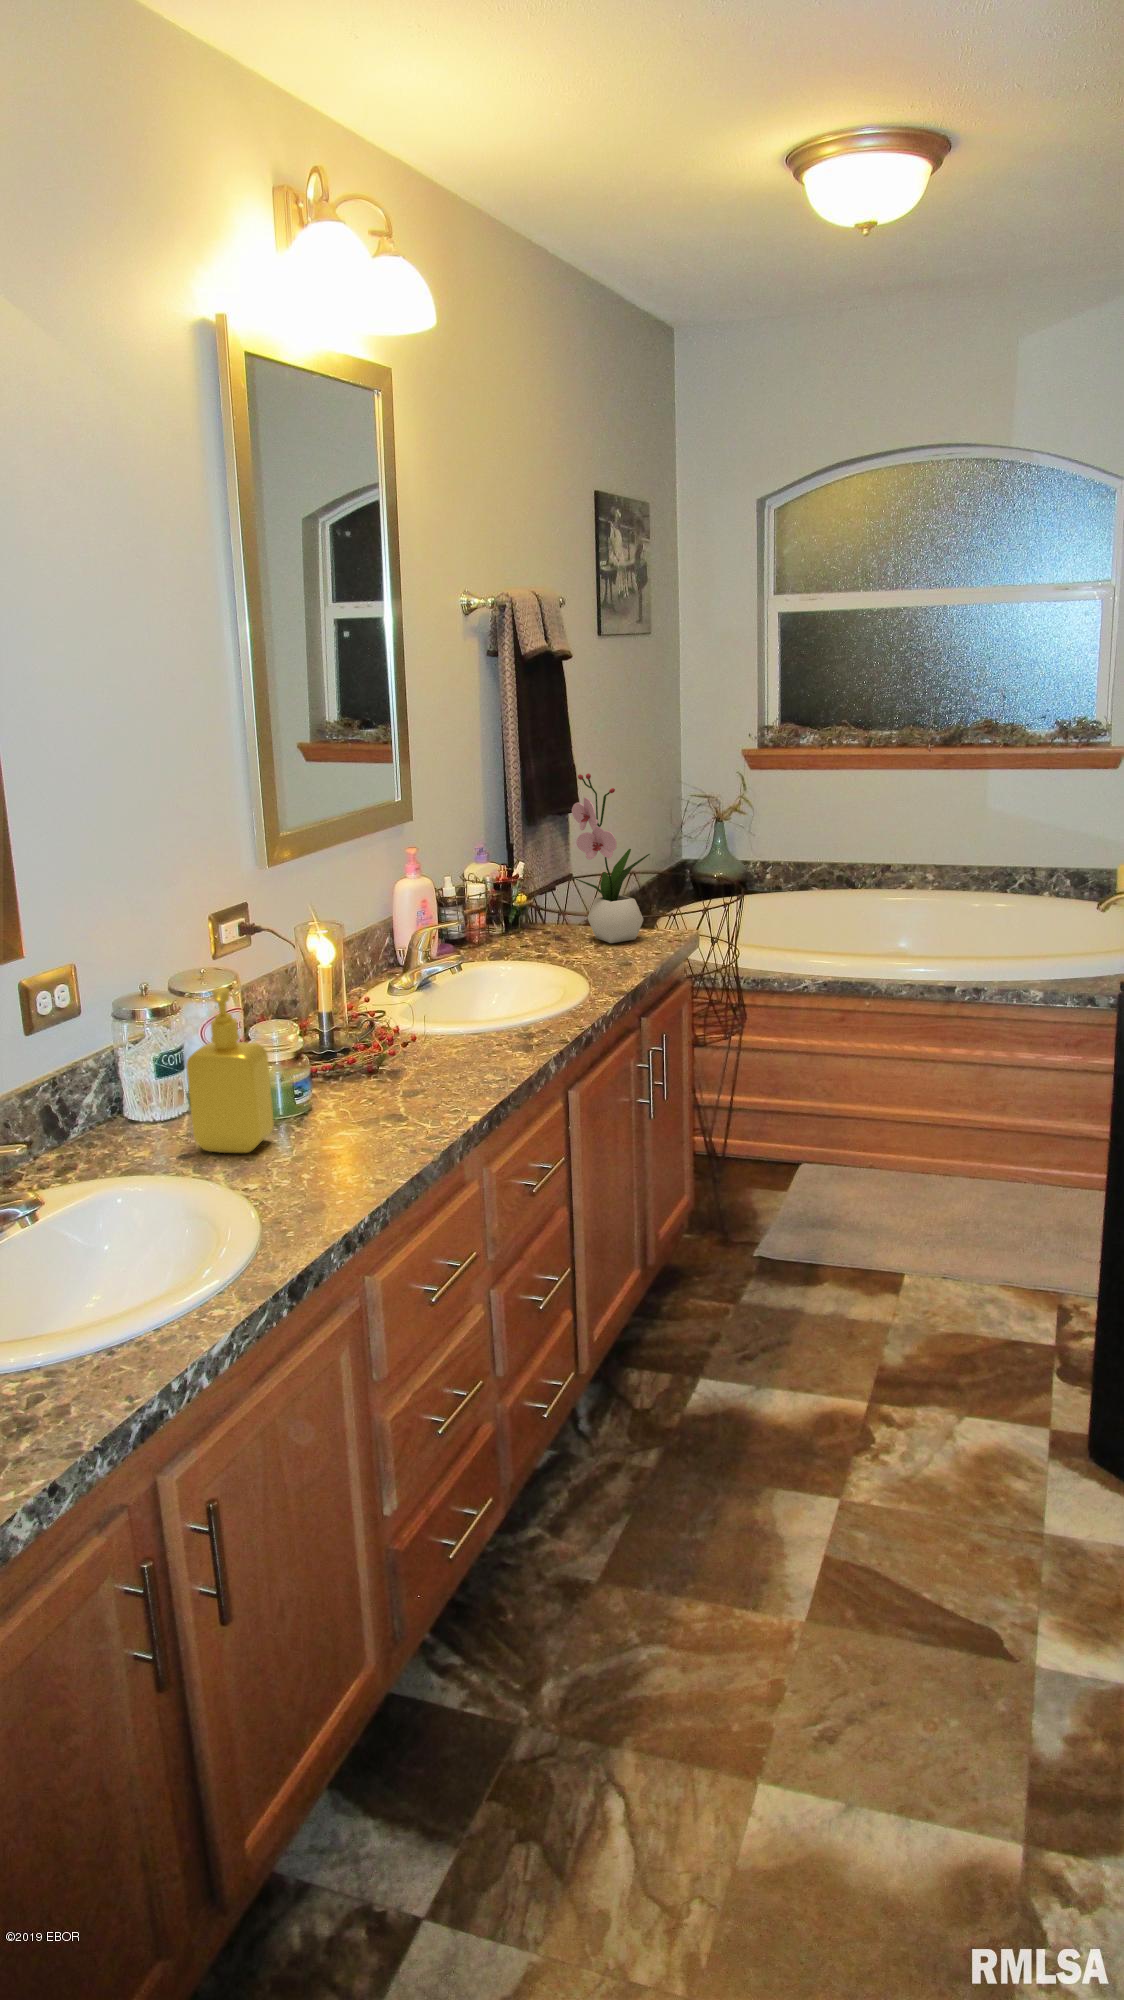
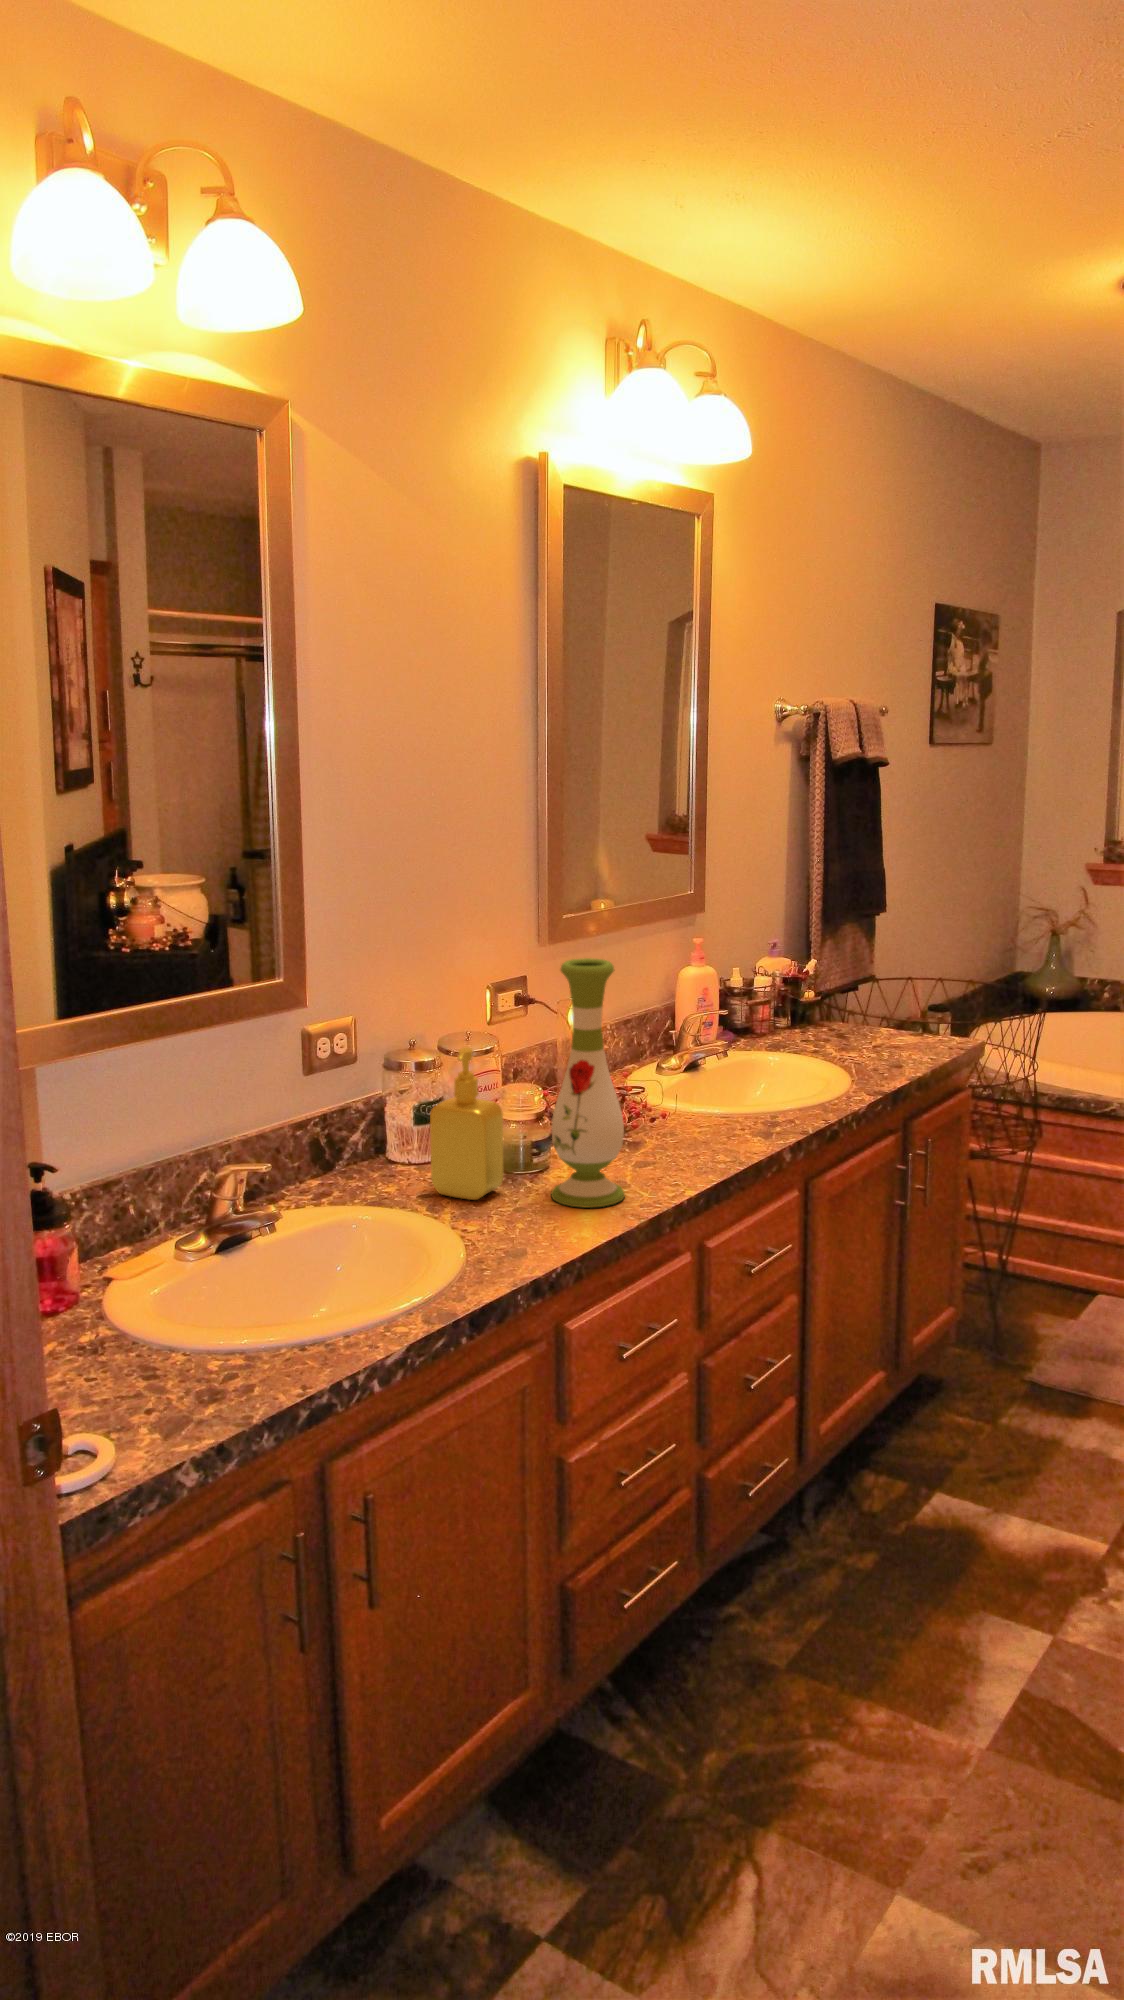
flower arrangement: present [572,773,650,943] -> none [859,877,936,1046]
vase: none [321,877,408,1147] -> present [551,958,625,1208]

